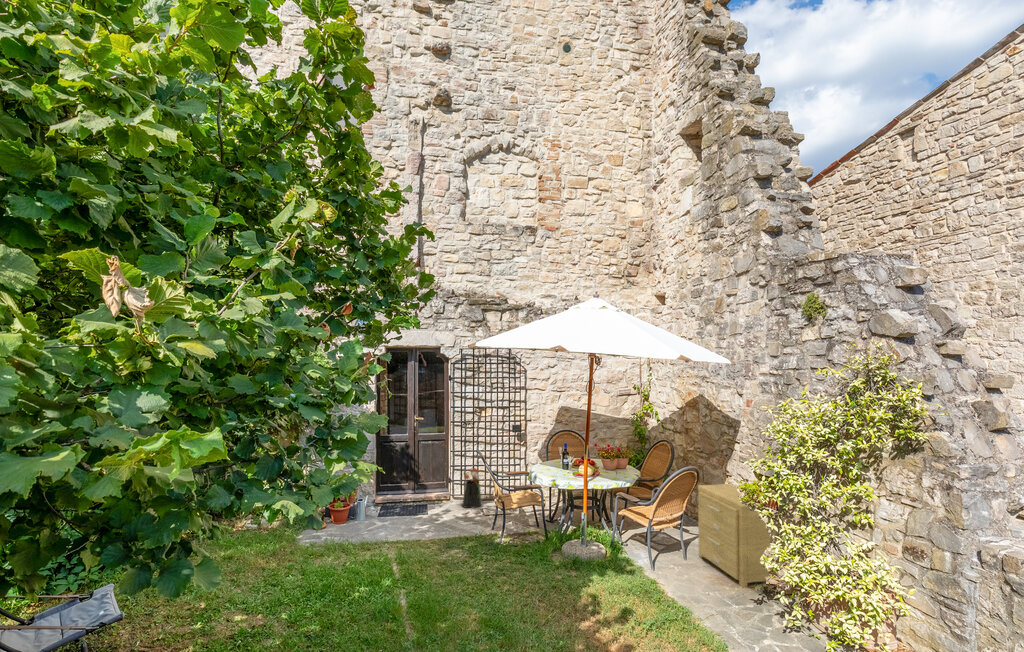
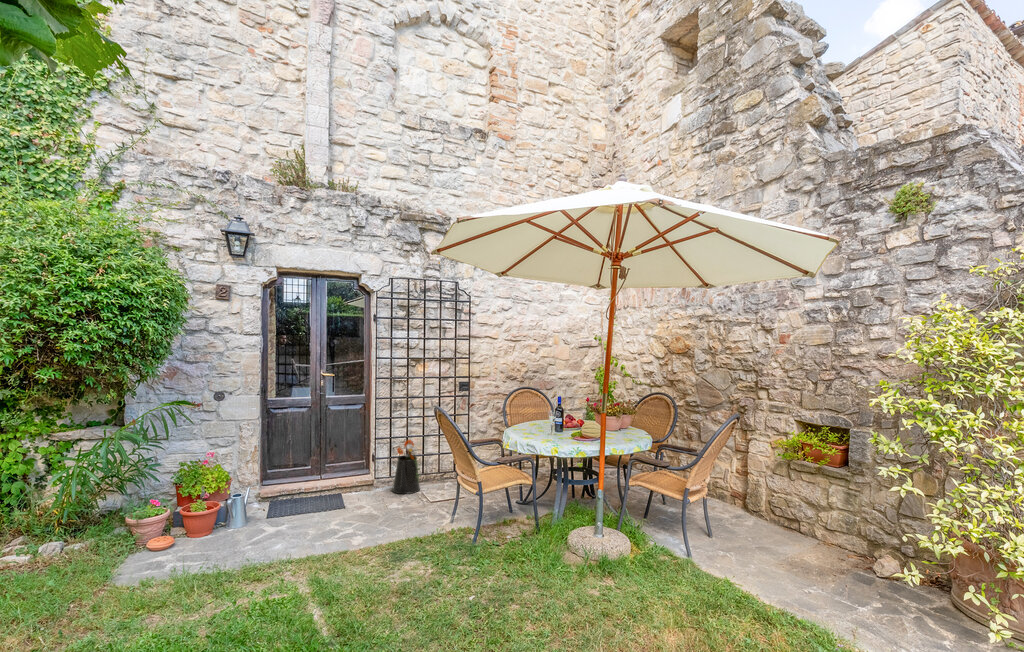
side table: present [698,484,771,587] -> none [731,437,847,565]

